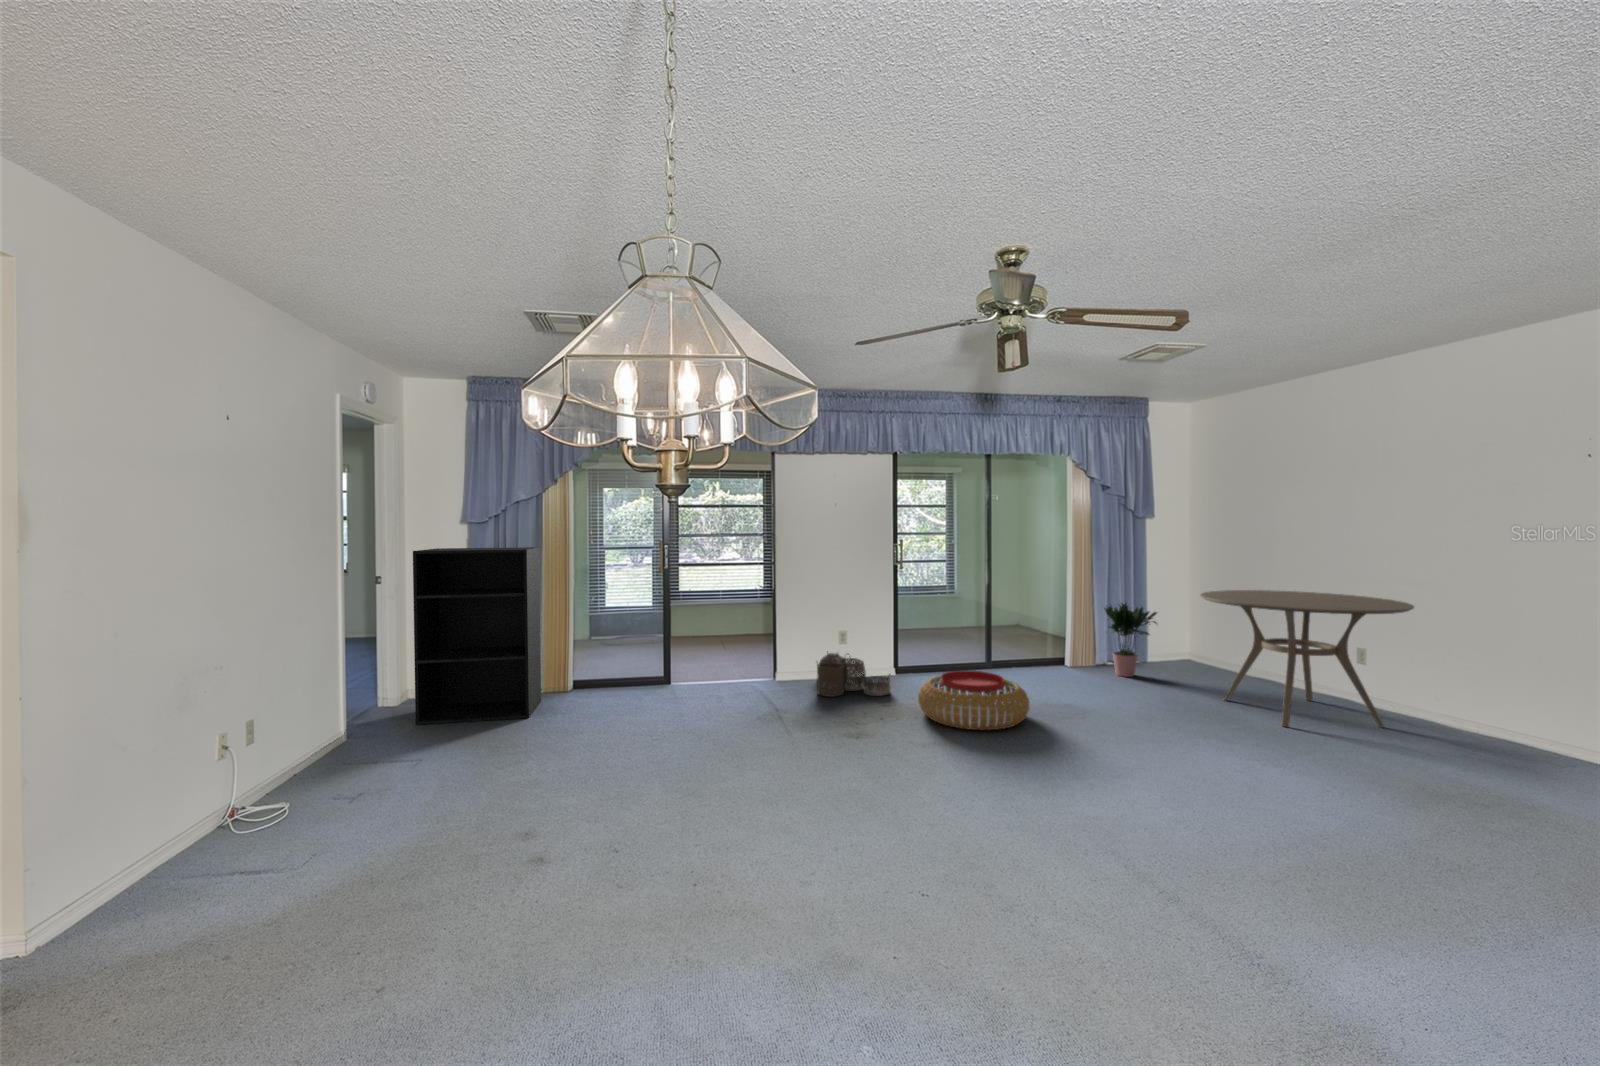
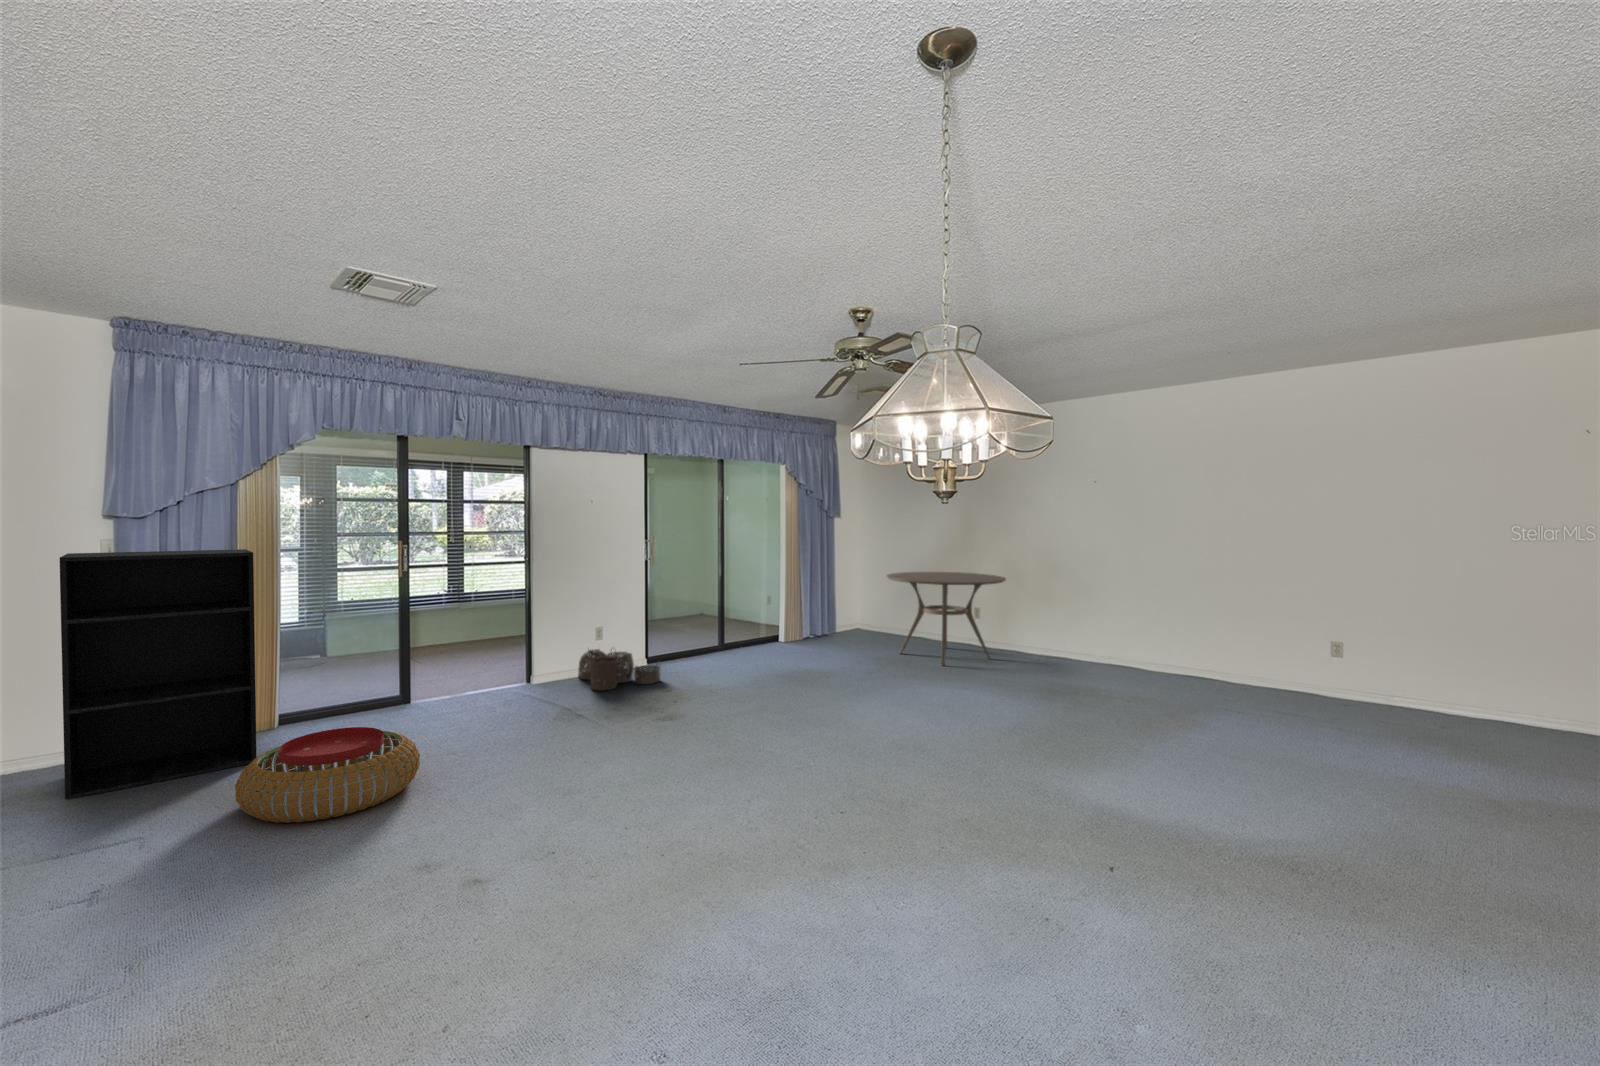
potted plant: present [1104,603,1157,677] -> none [810,585,853,645]
pouf: present [918,671,1030,730] -> present [235,727,420,823]

